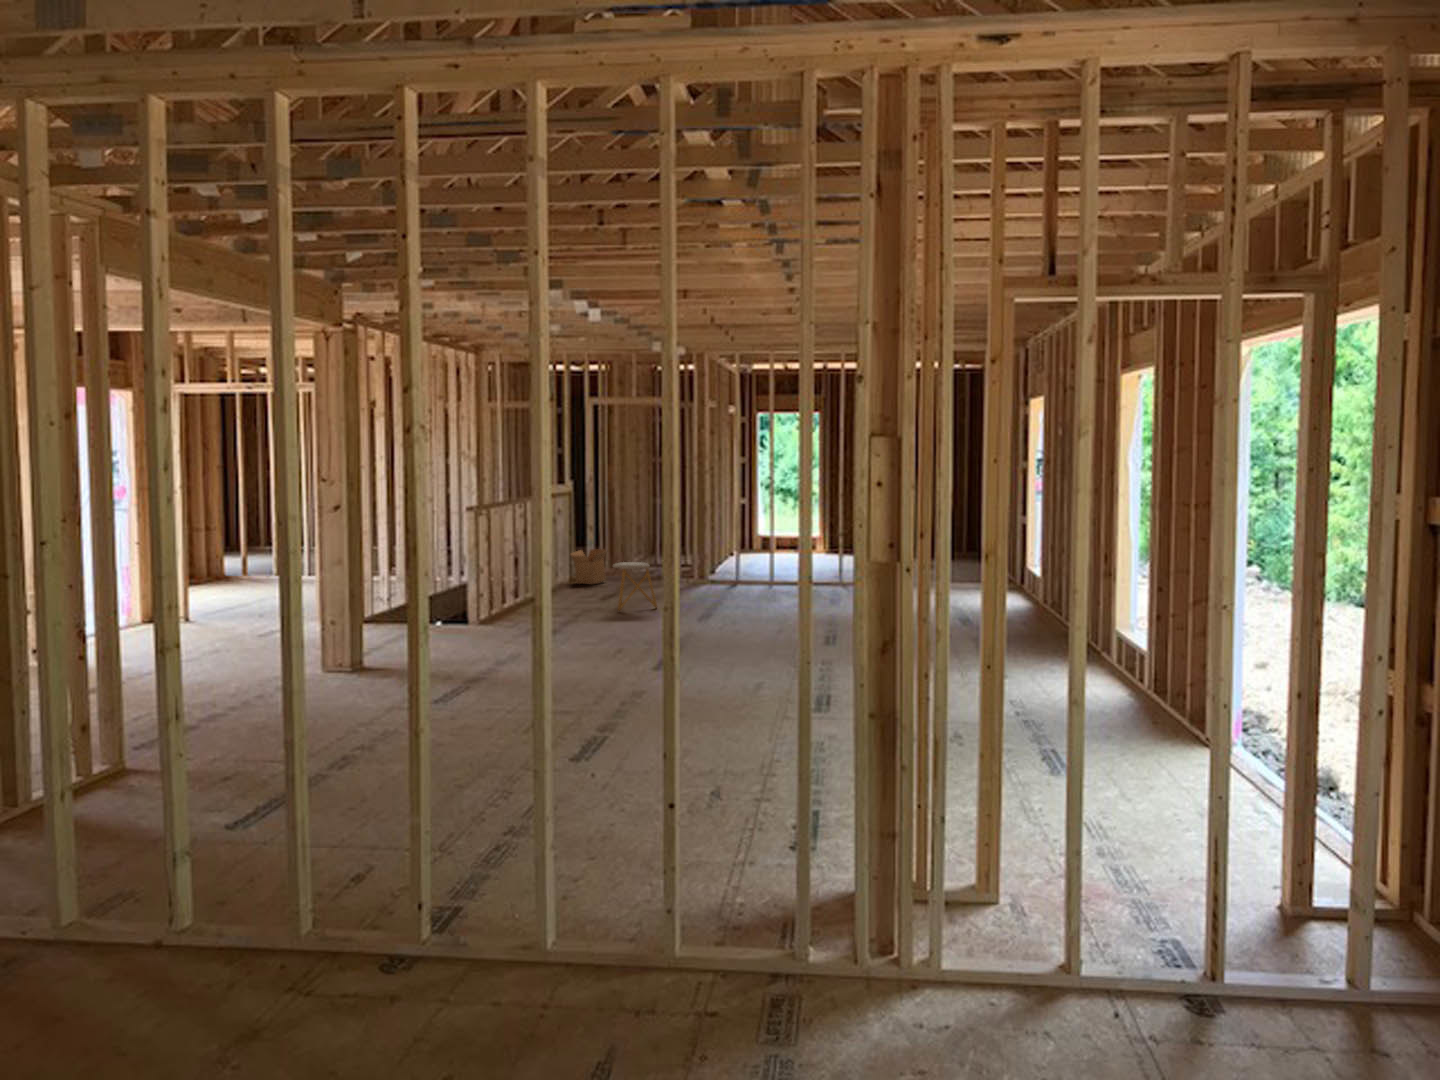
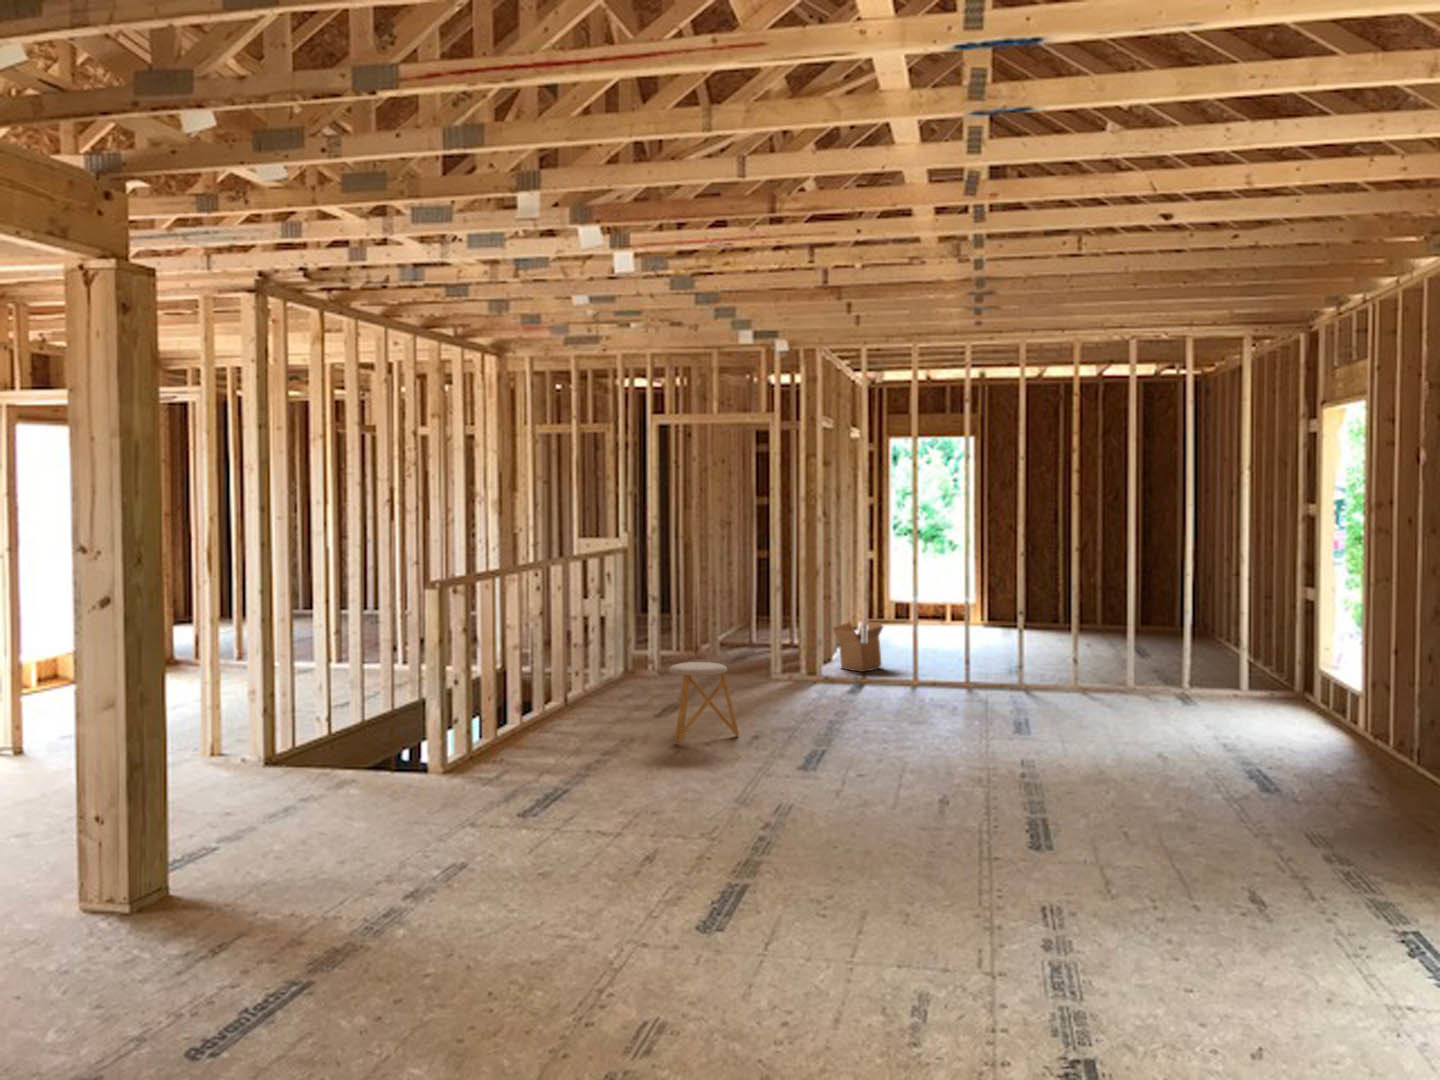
cardboard box: present [571,549,606,585] -> present [833,622,883,672]

